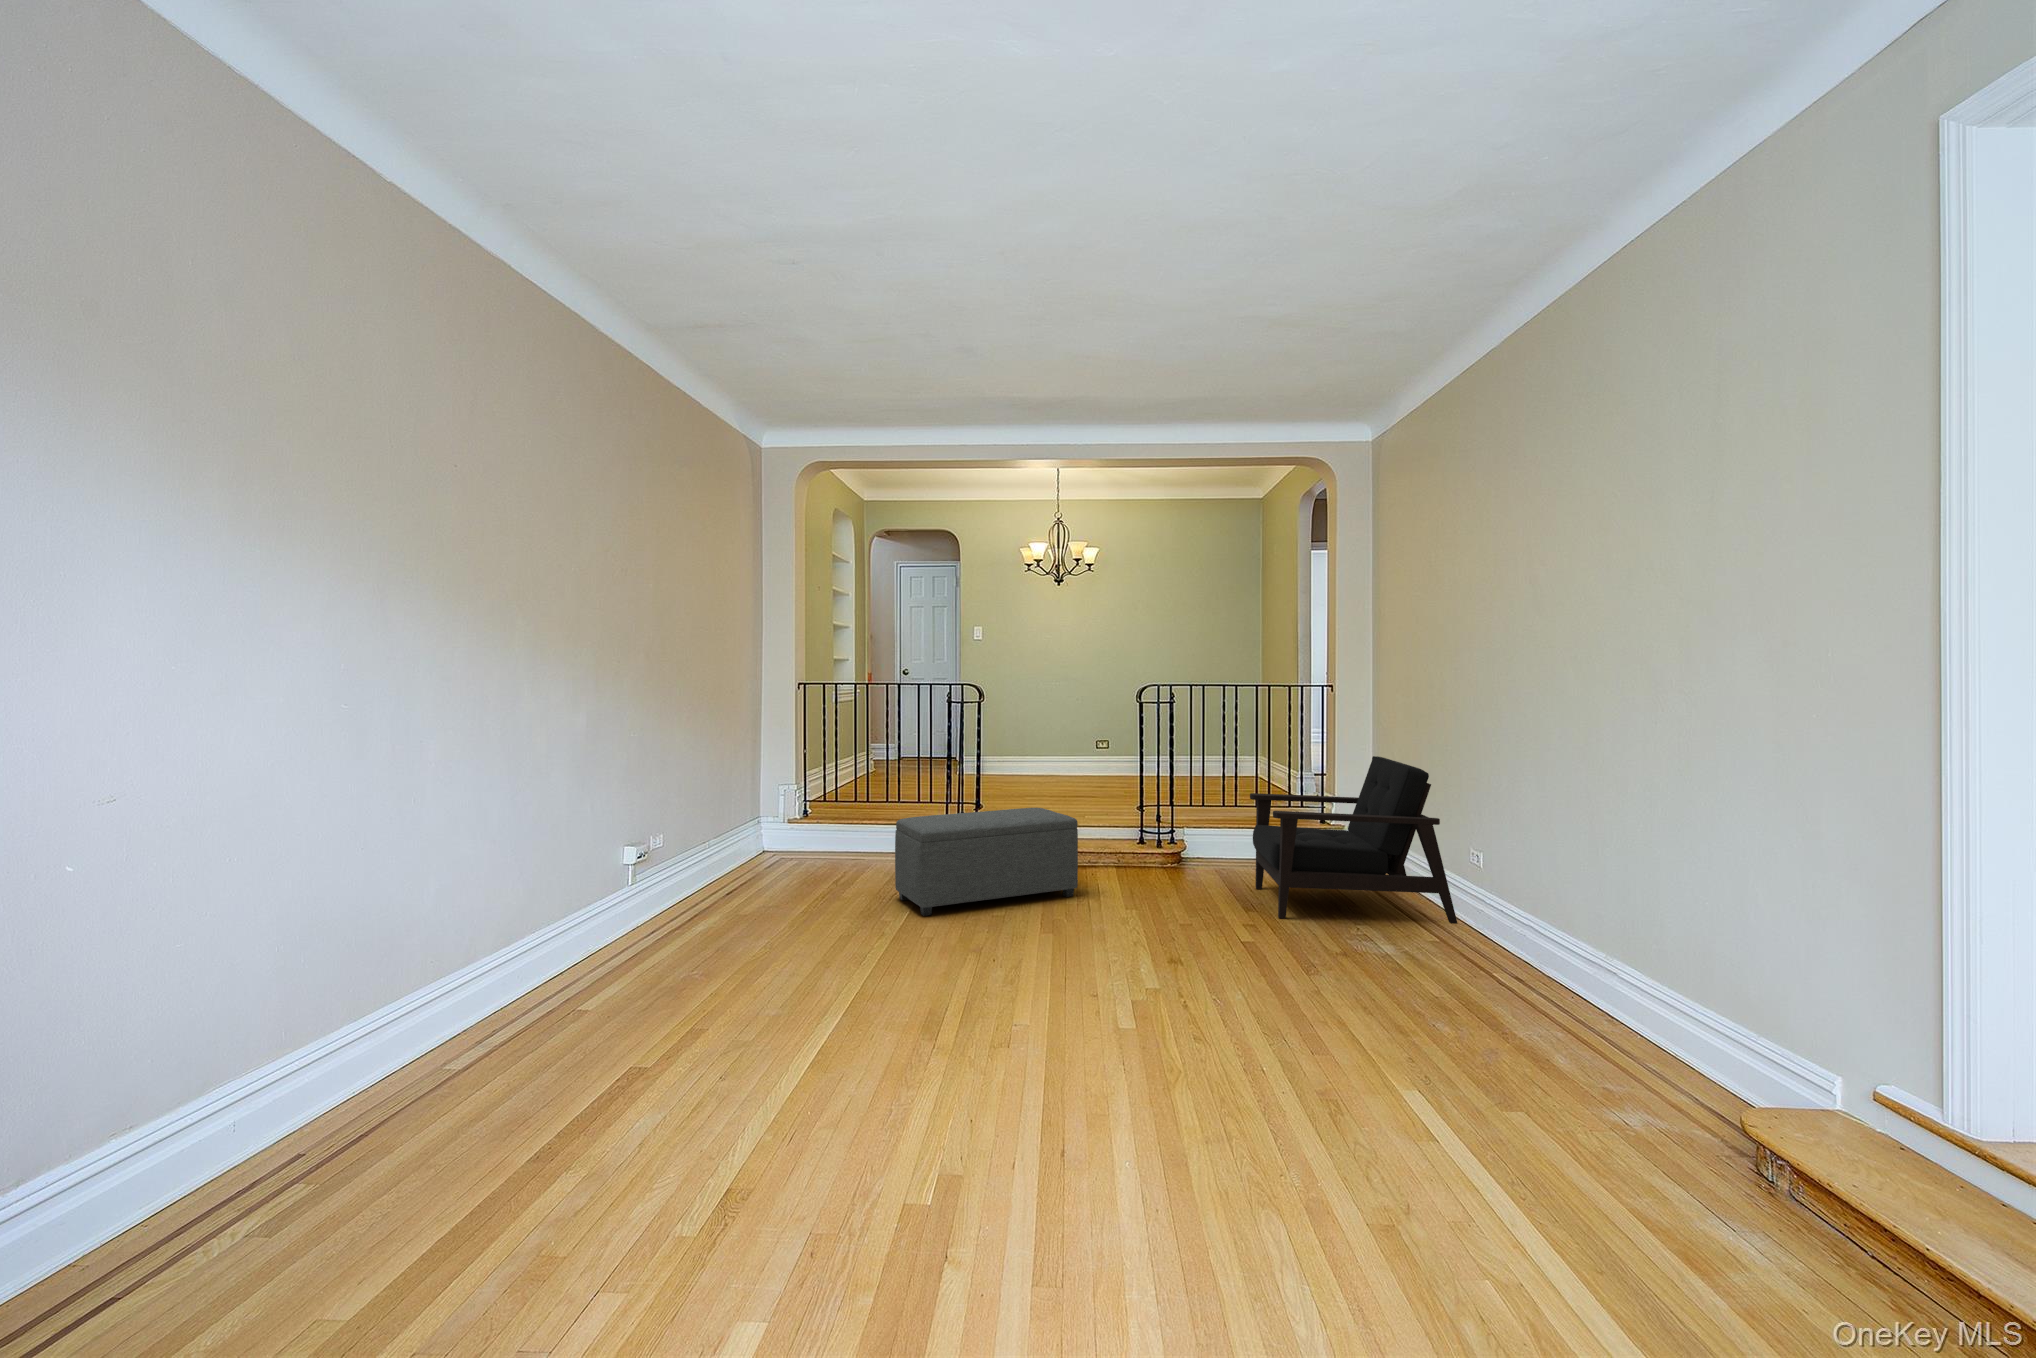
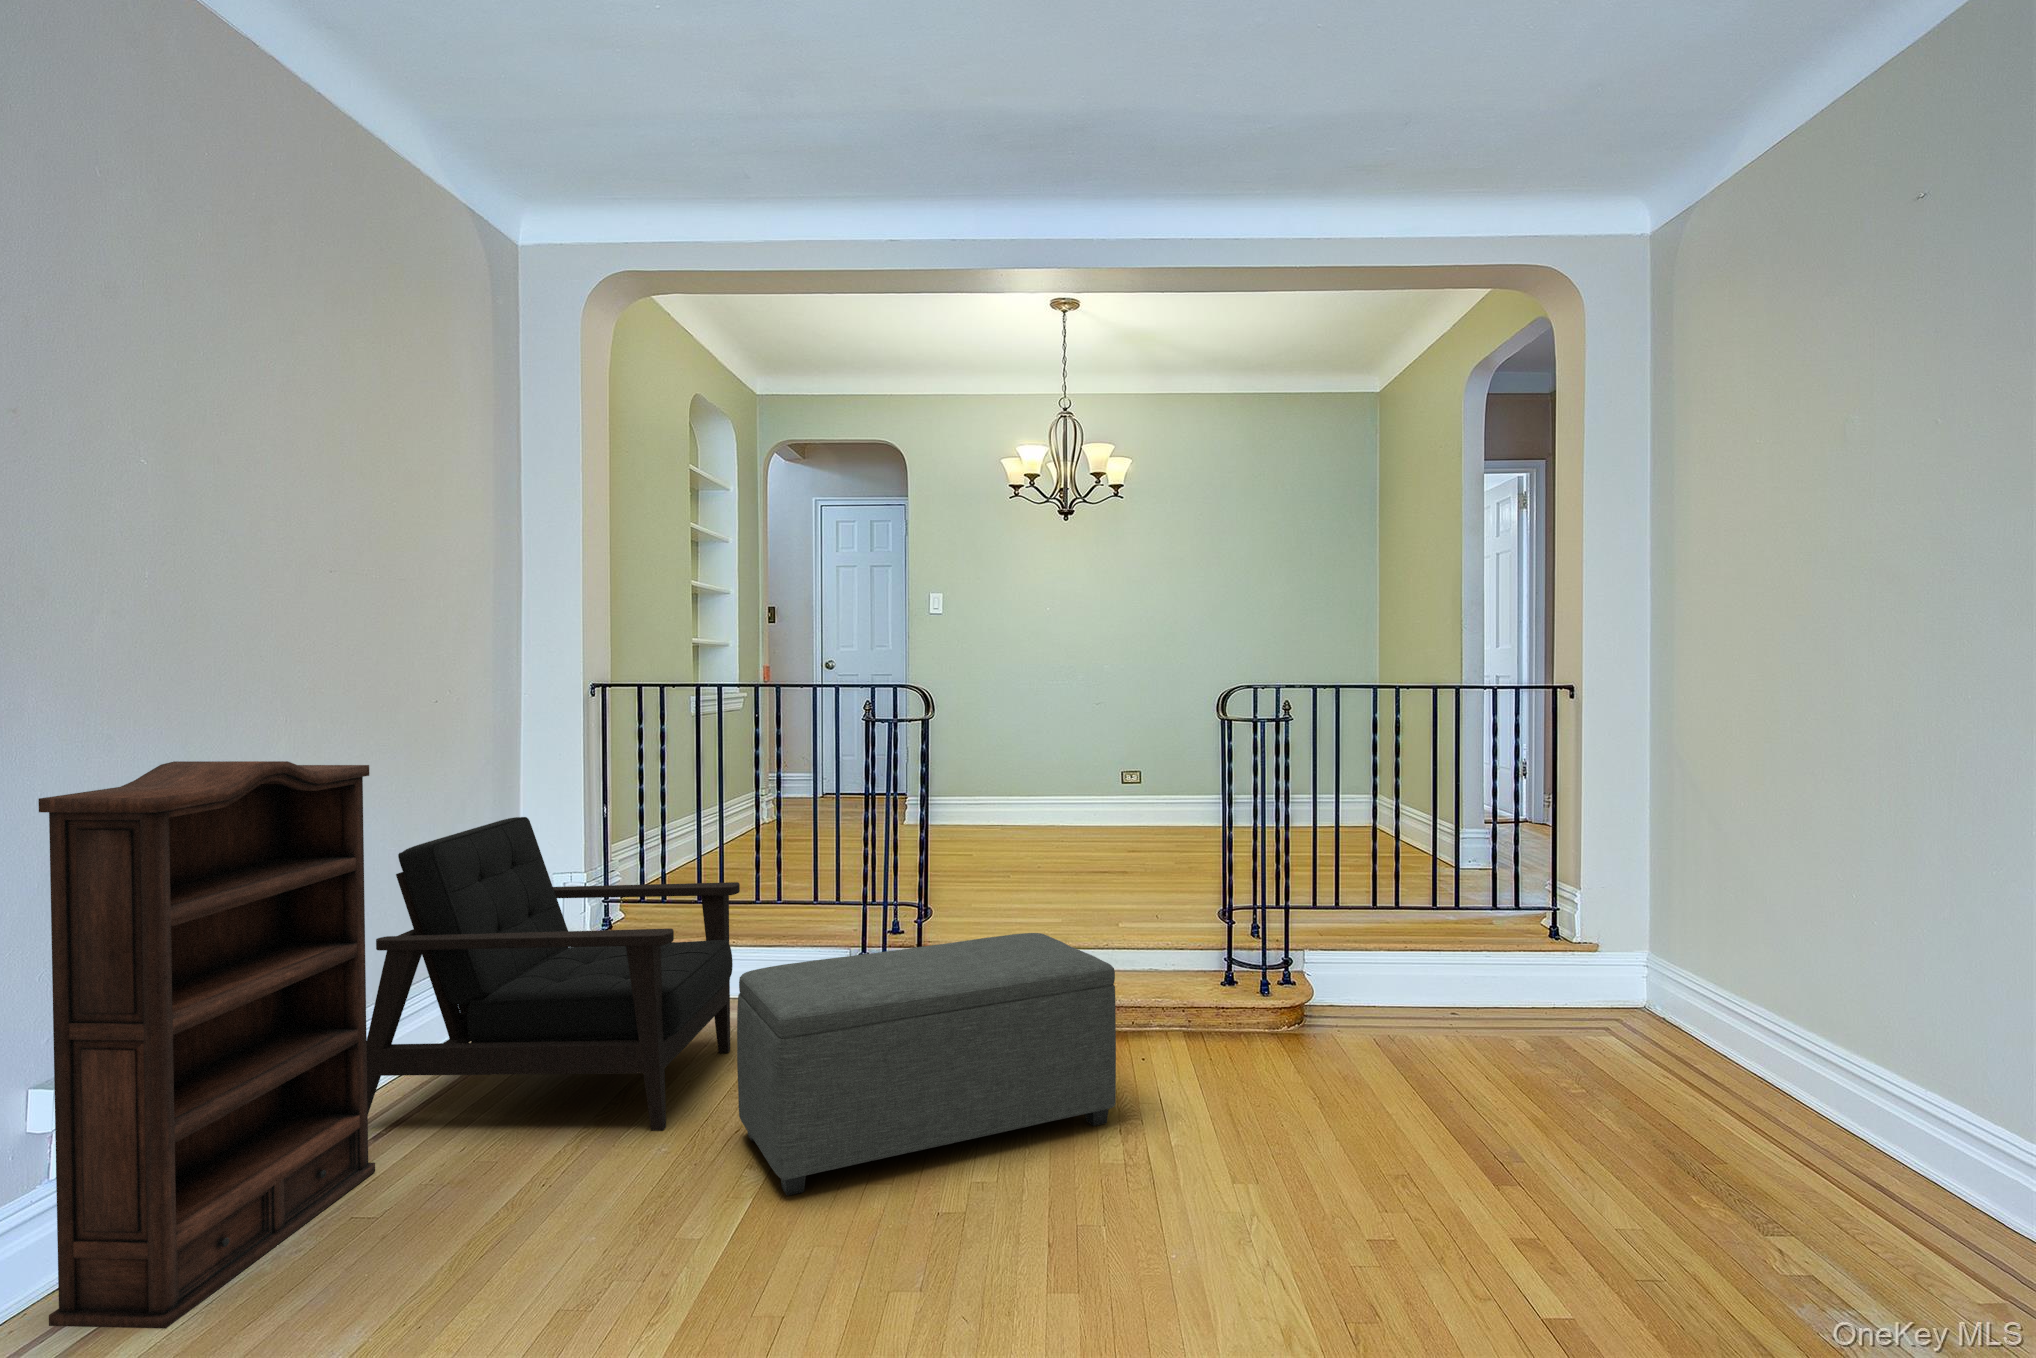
bookshelf: none [624,713,728,947] -> present [38,761,375,1329]
armchair: present [1250,756,1457,924] -> present [367,817,740,1131]

